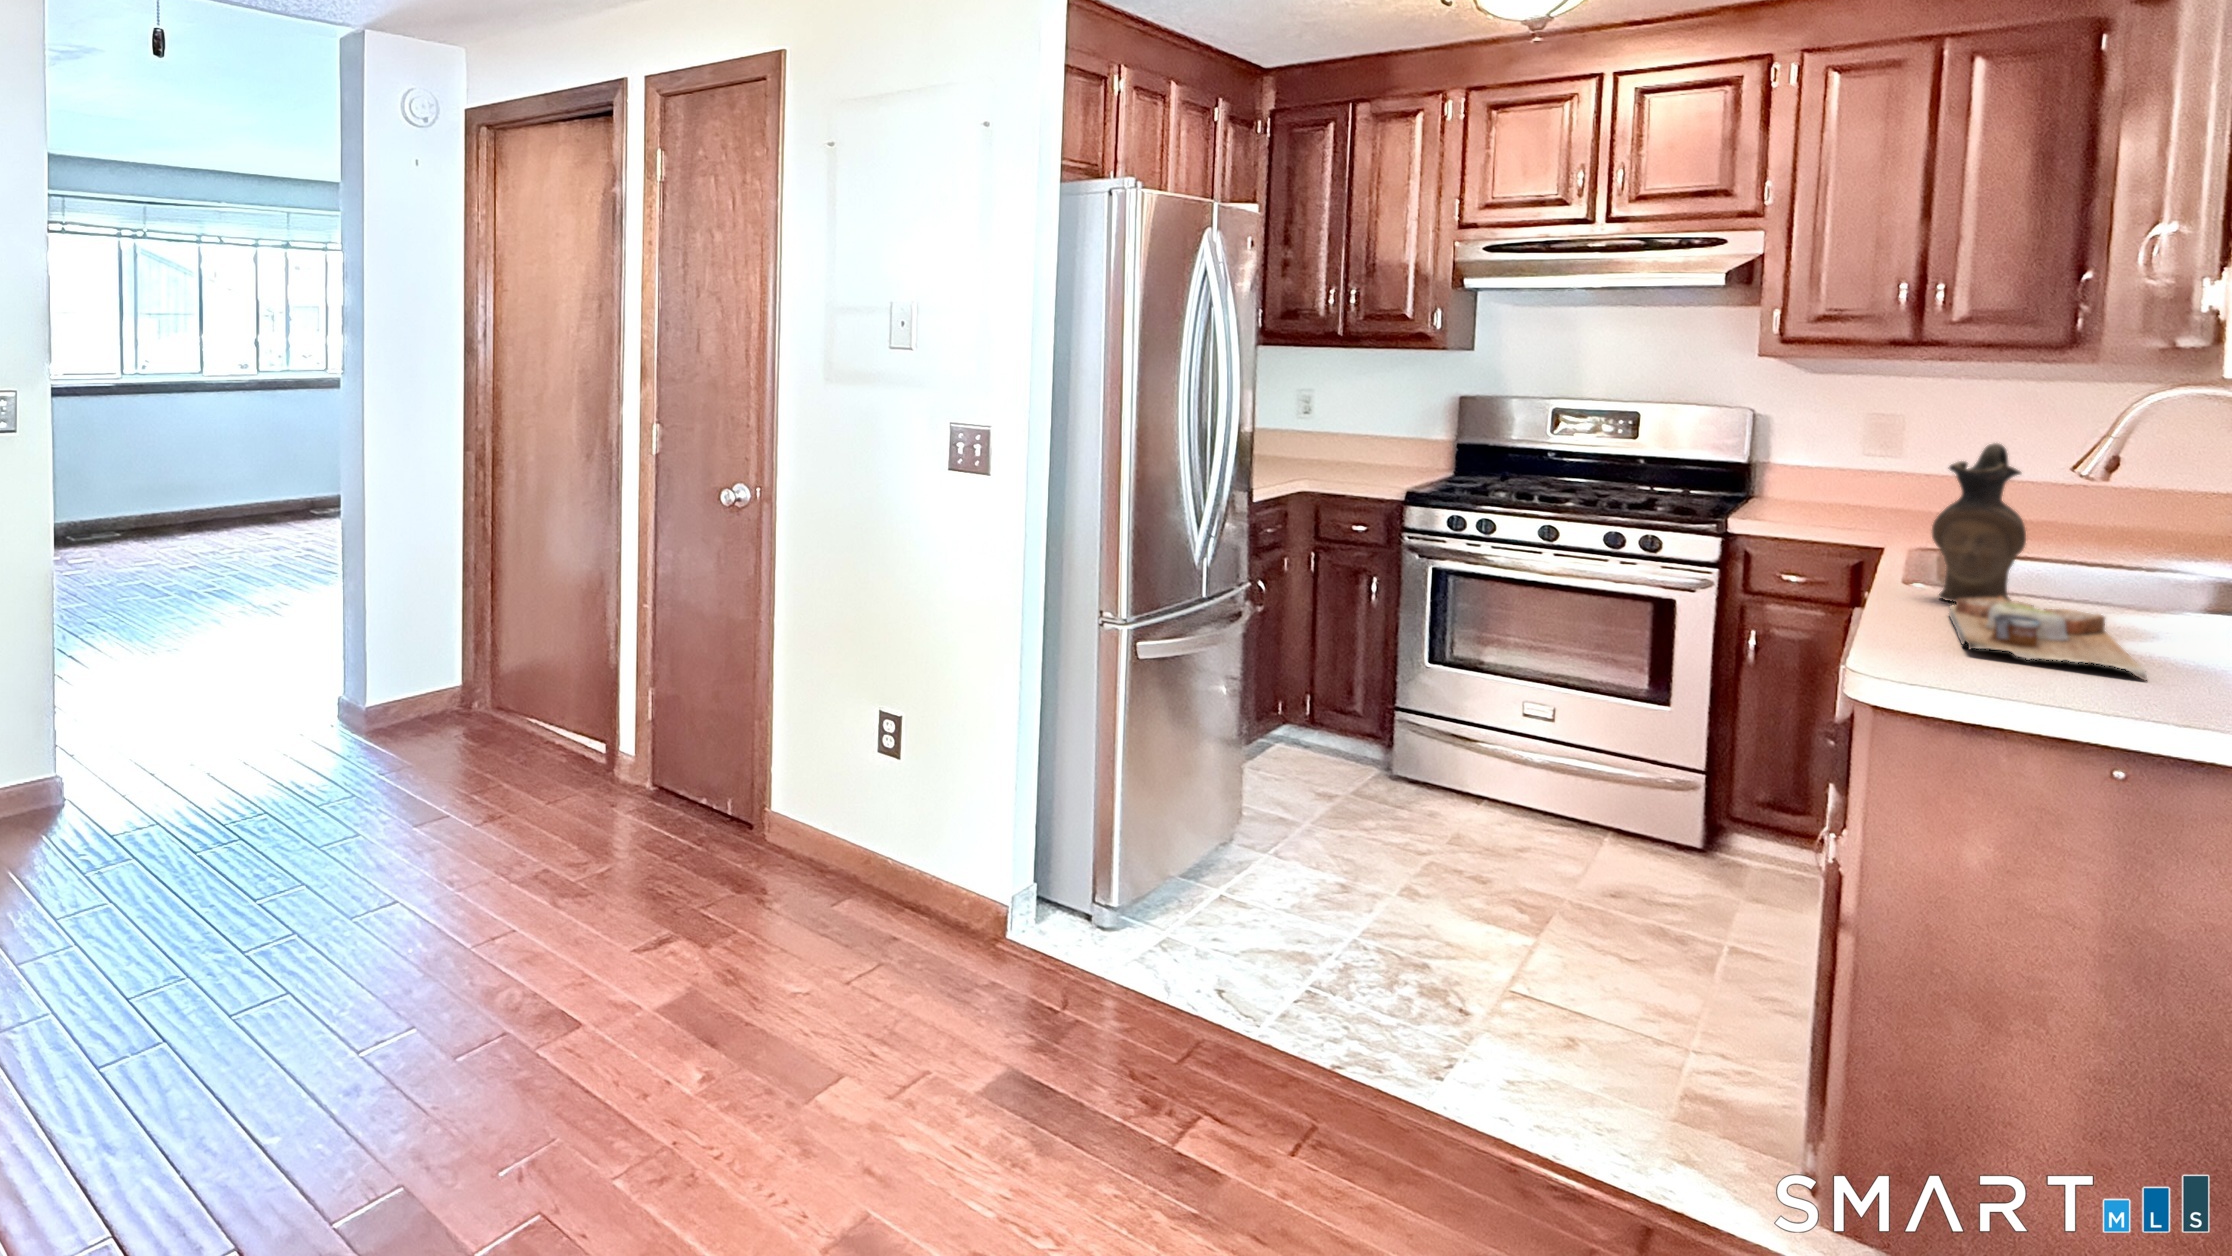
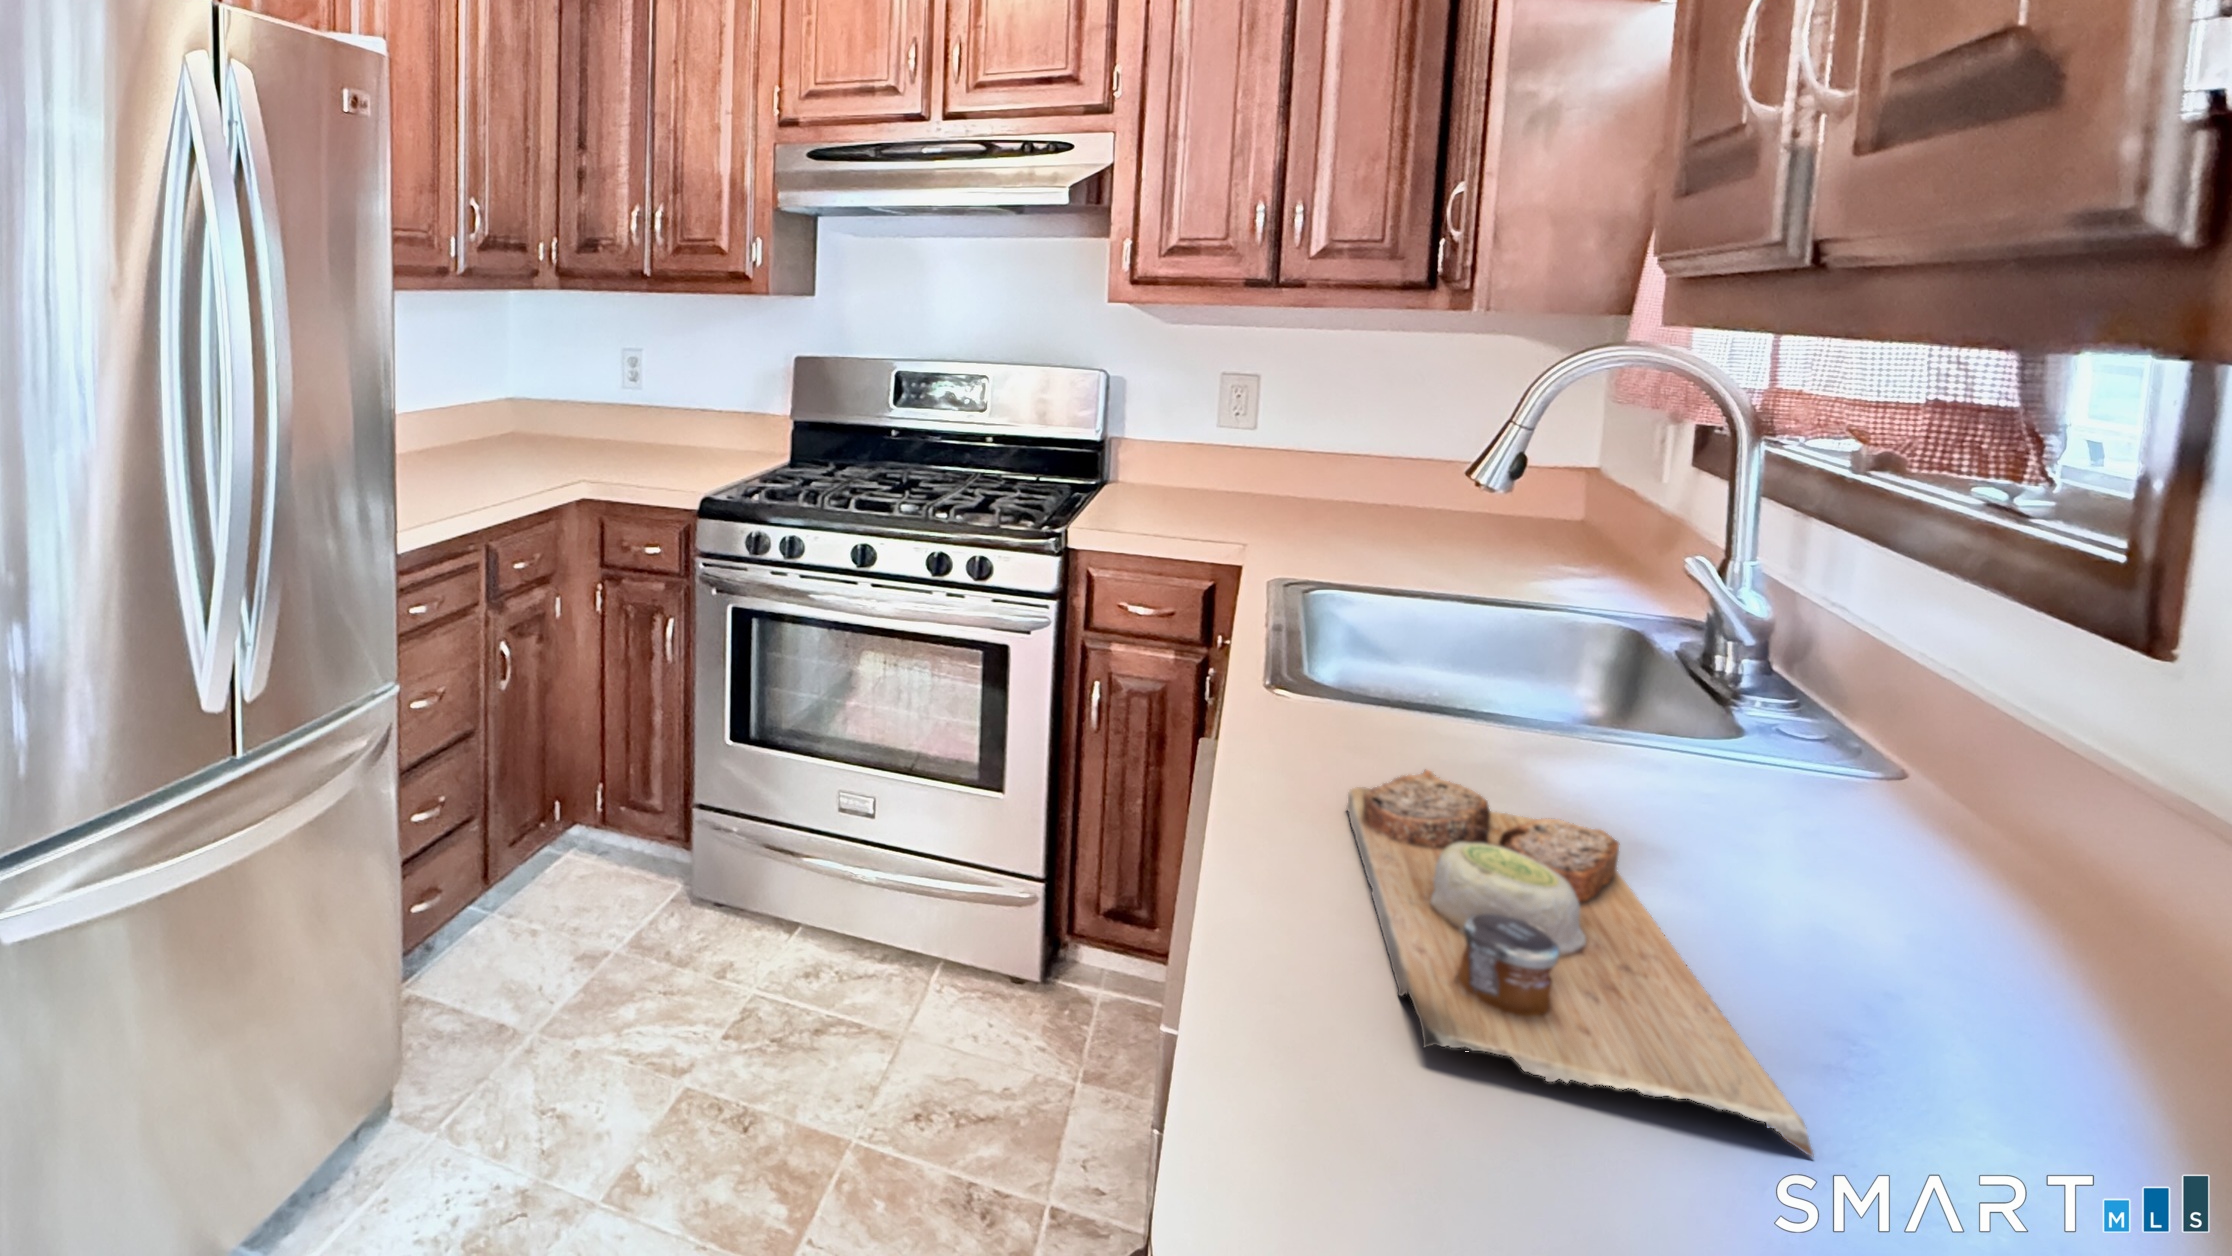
ceramic pitcher: present [1932,443,2026,602] -> none [1314,449,1456,759]

